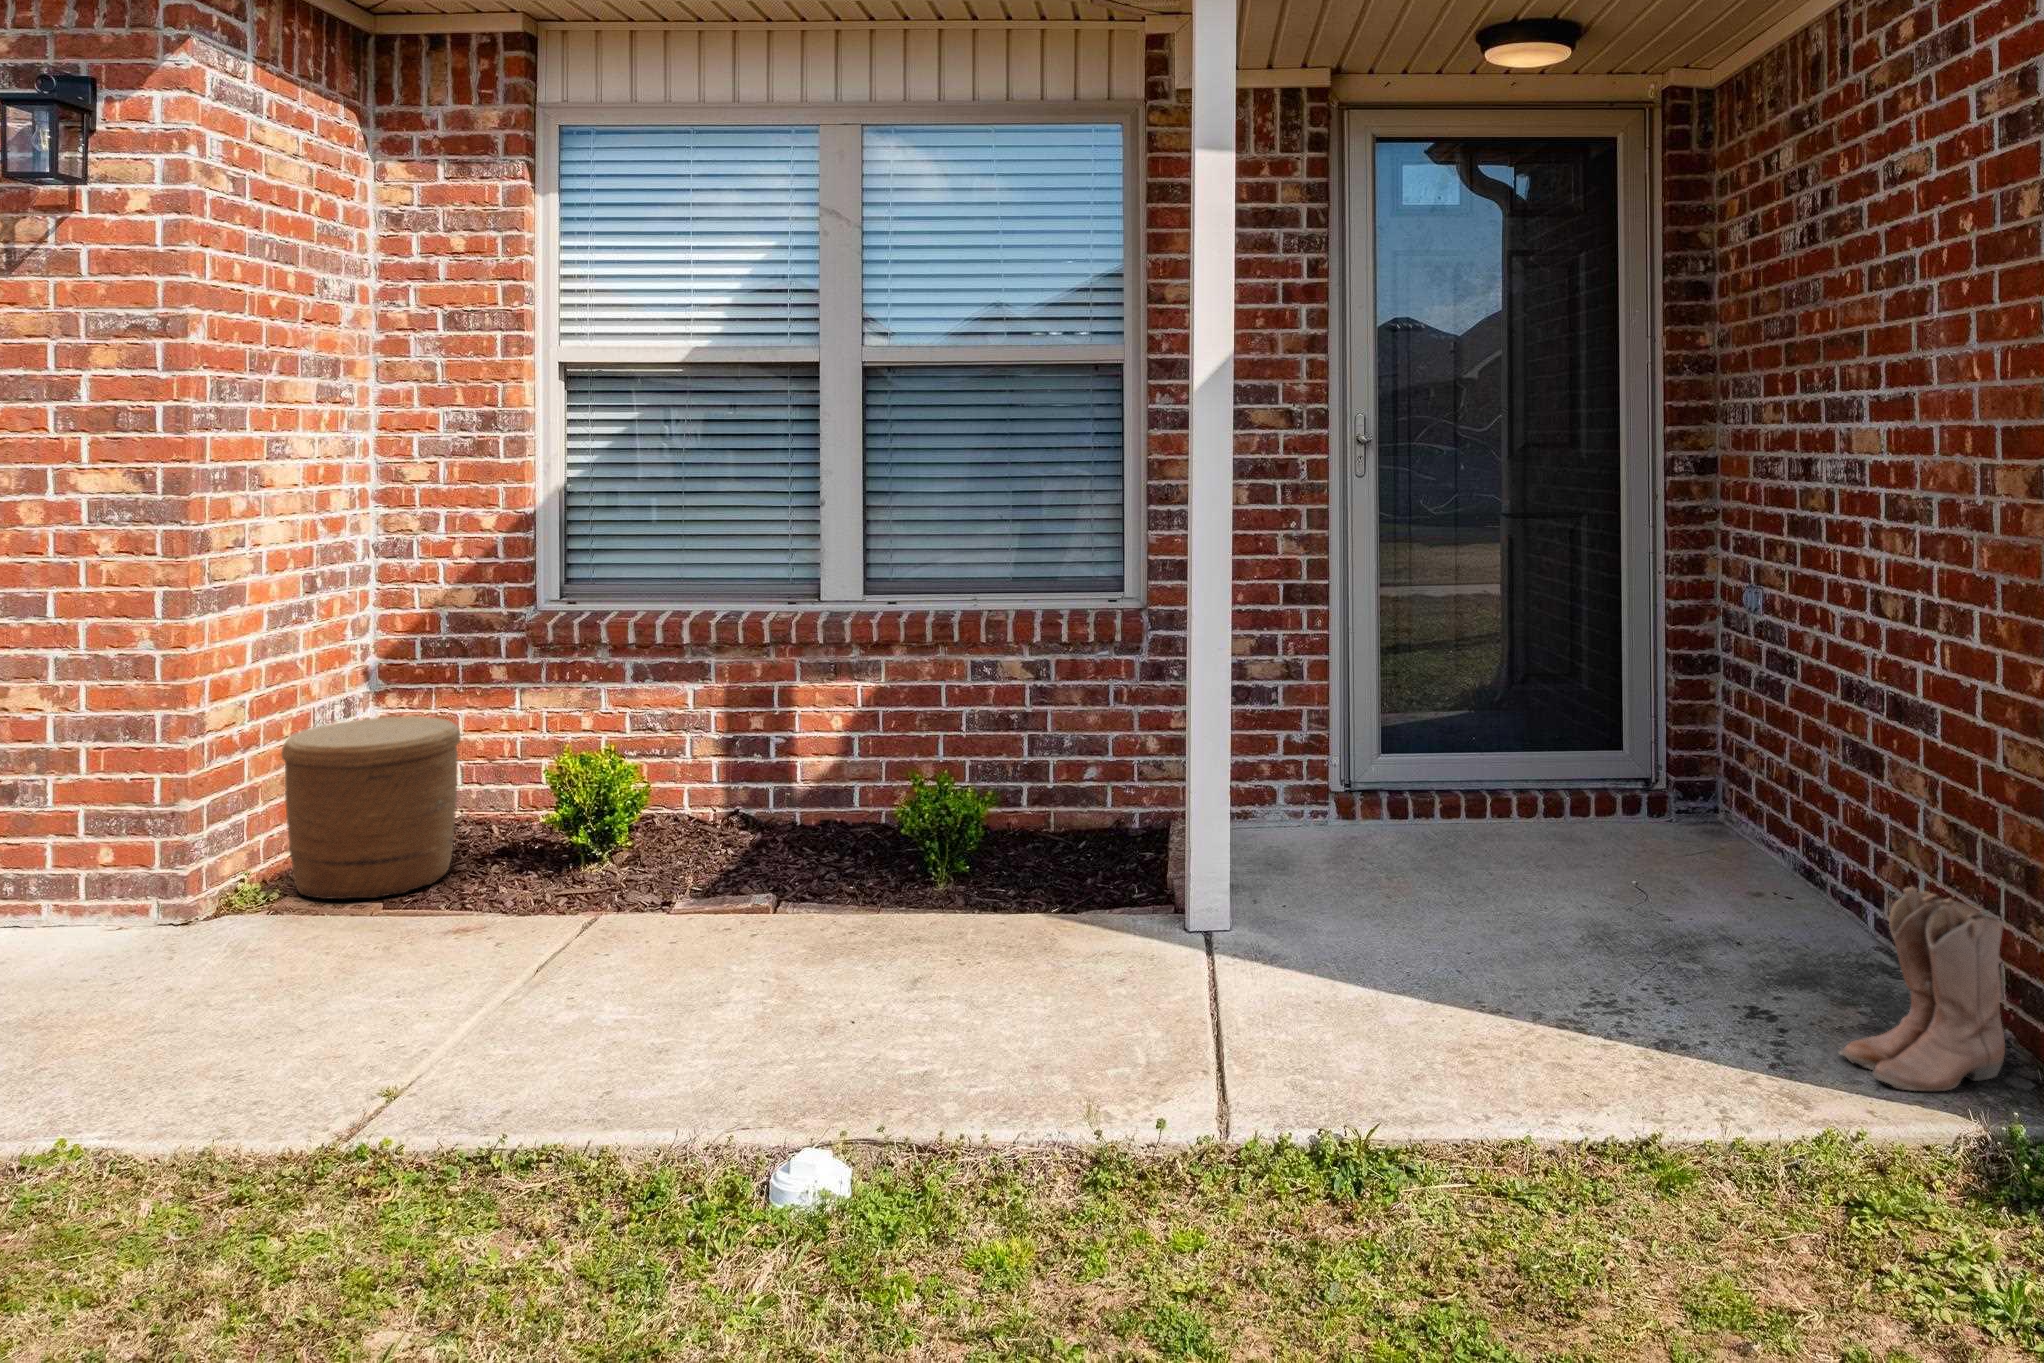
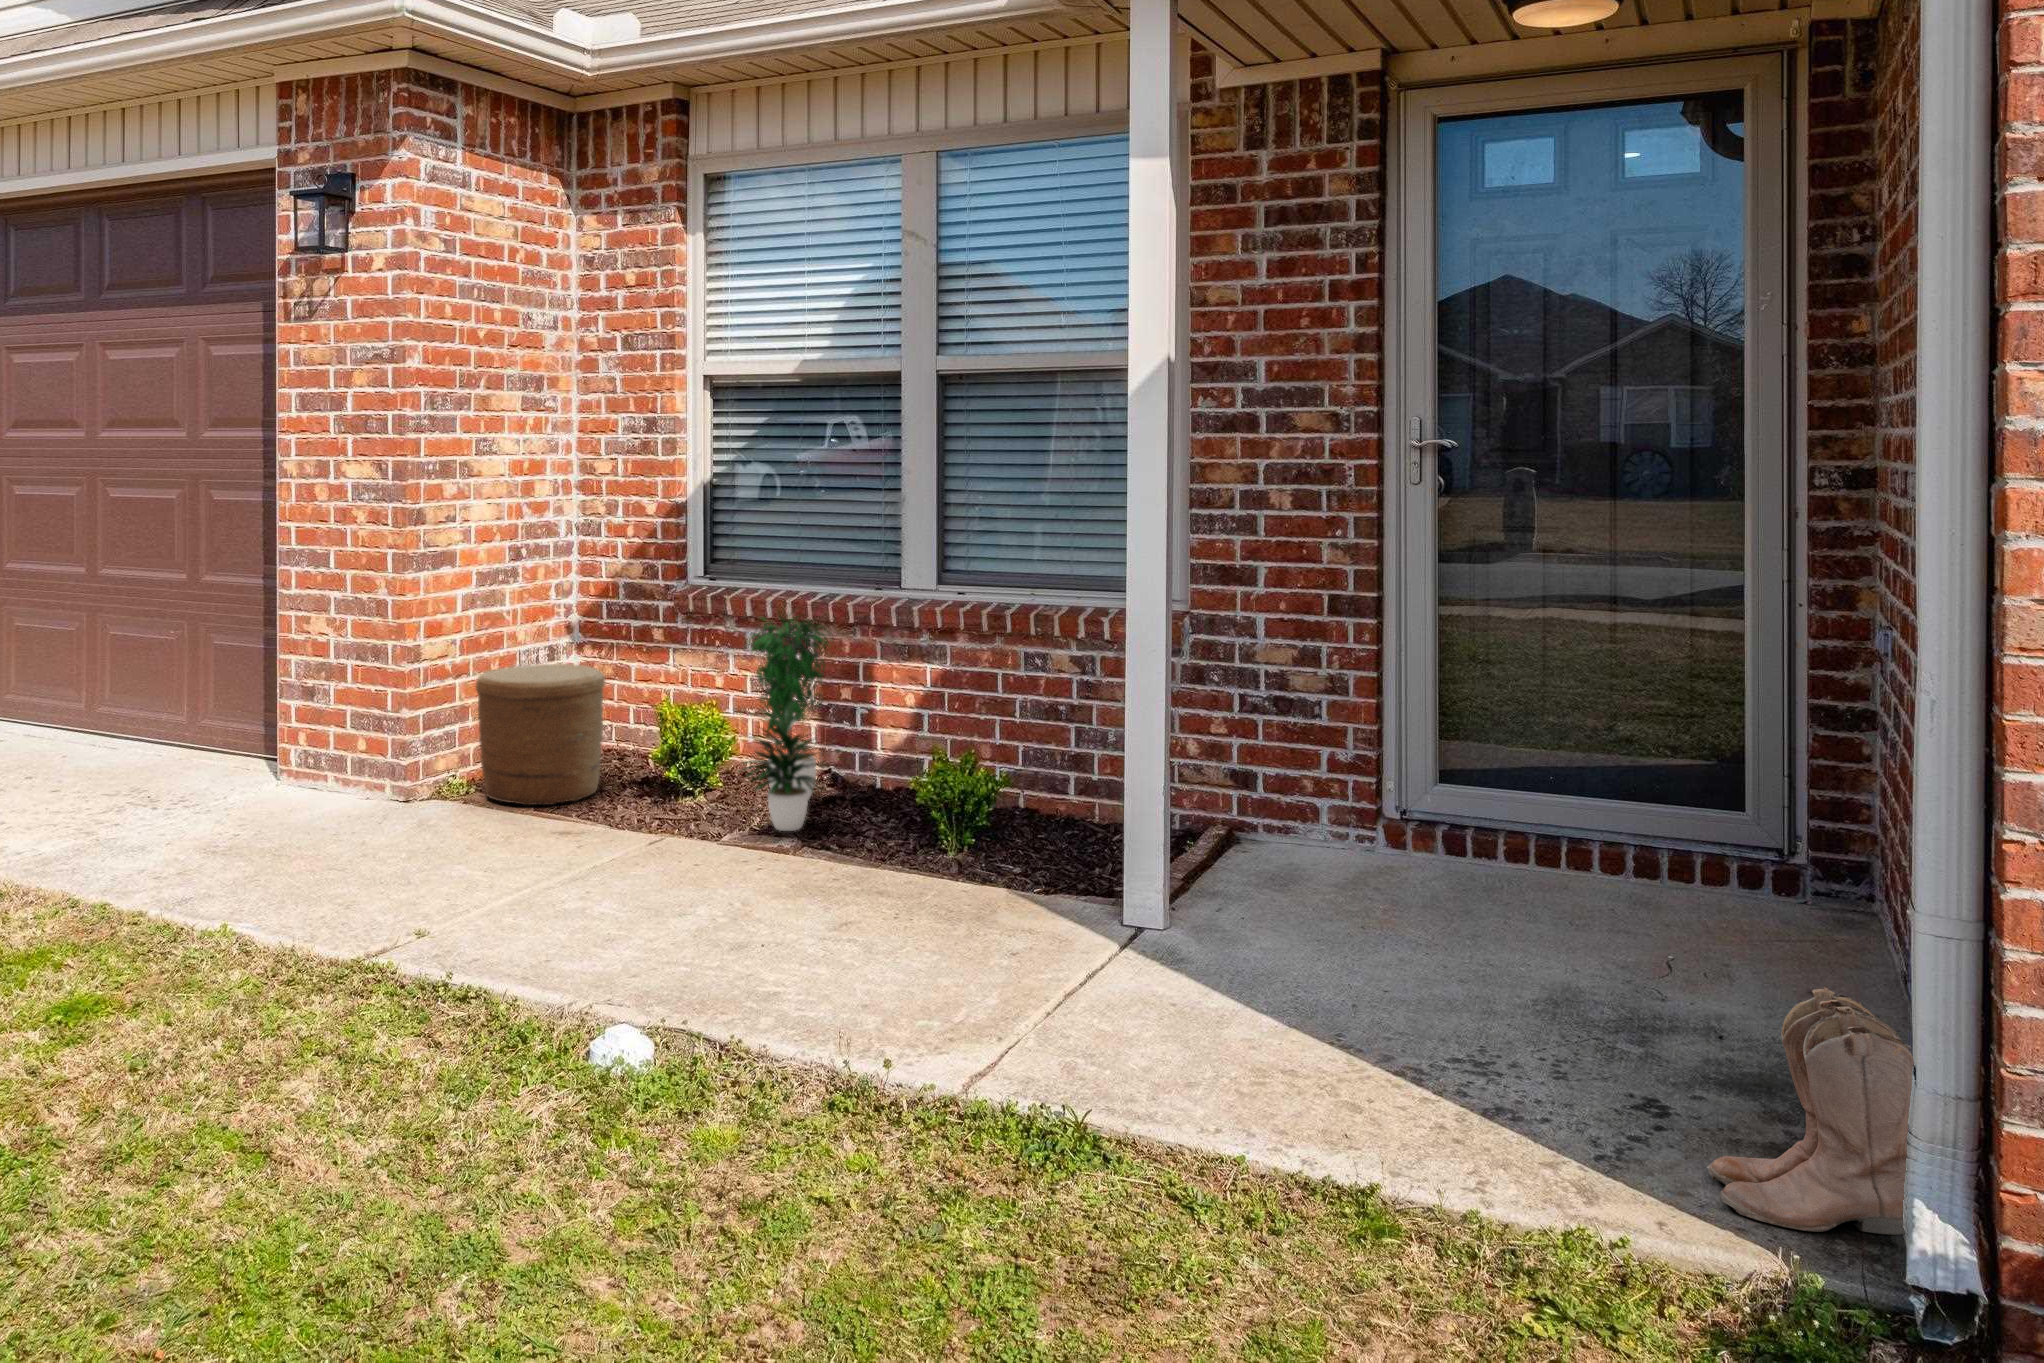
potted plant: none [653,622,778,883] -> present [739,614,833,831]

